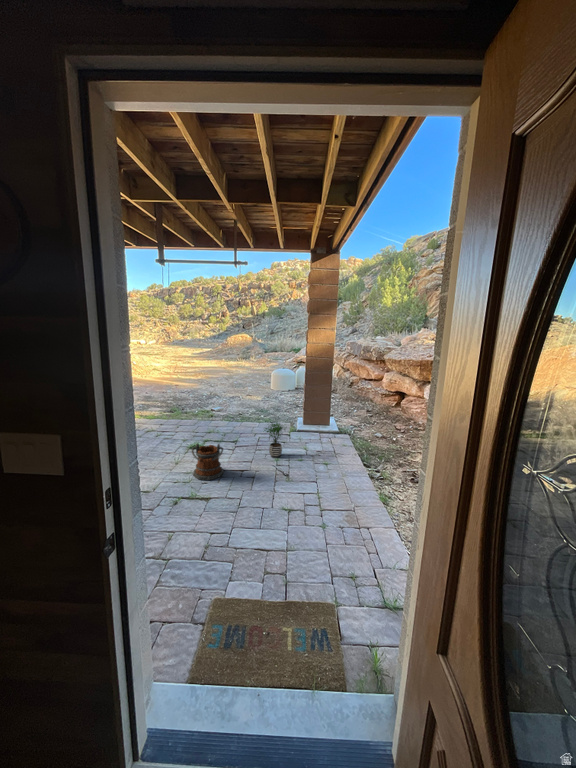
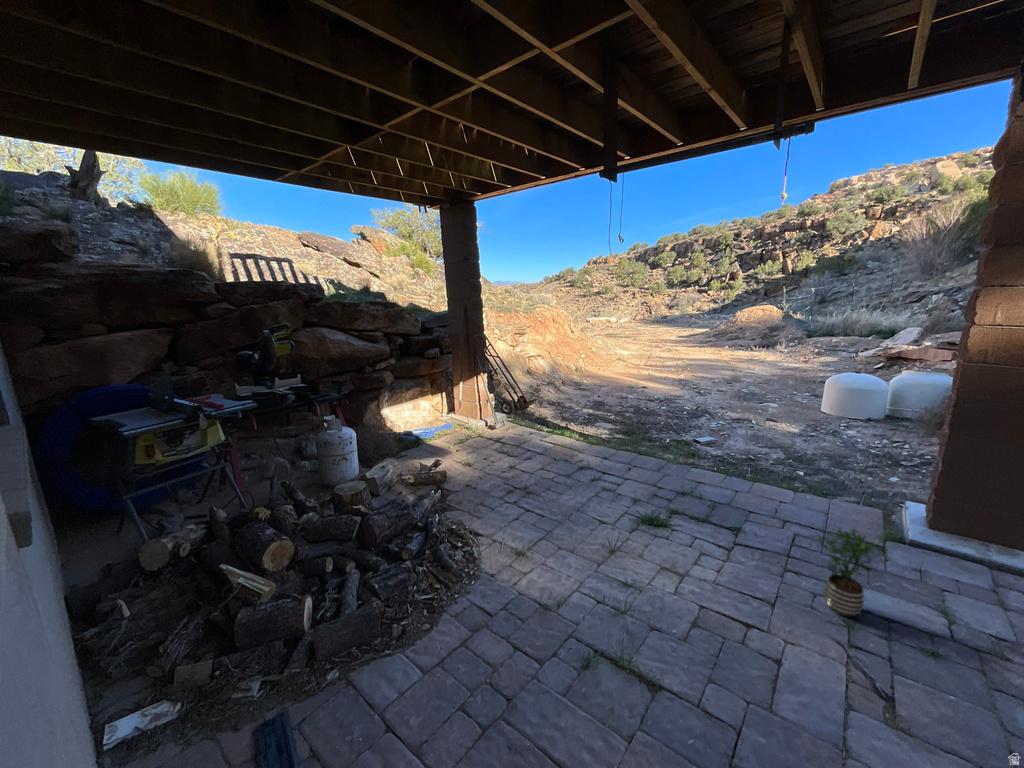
bucket: present [192,444,224,480] -> none [633,543,704,633]

